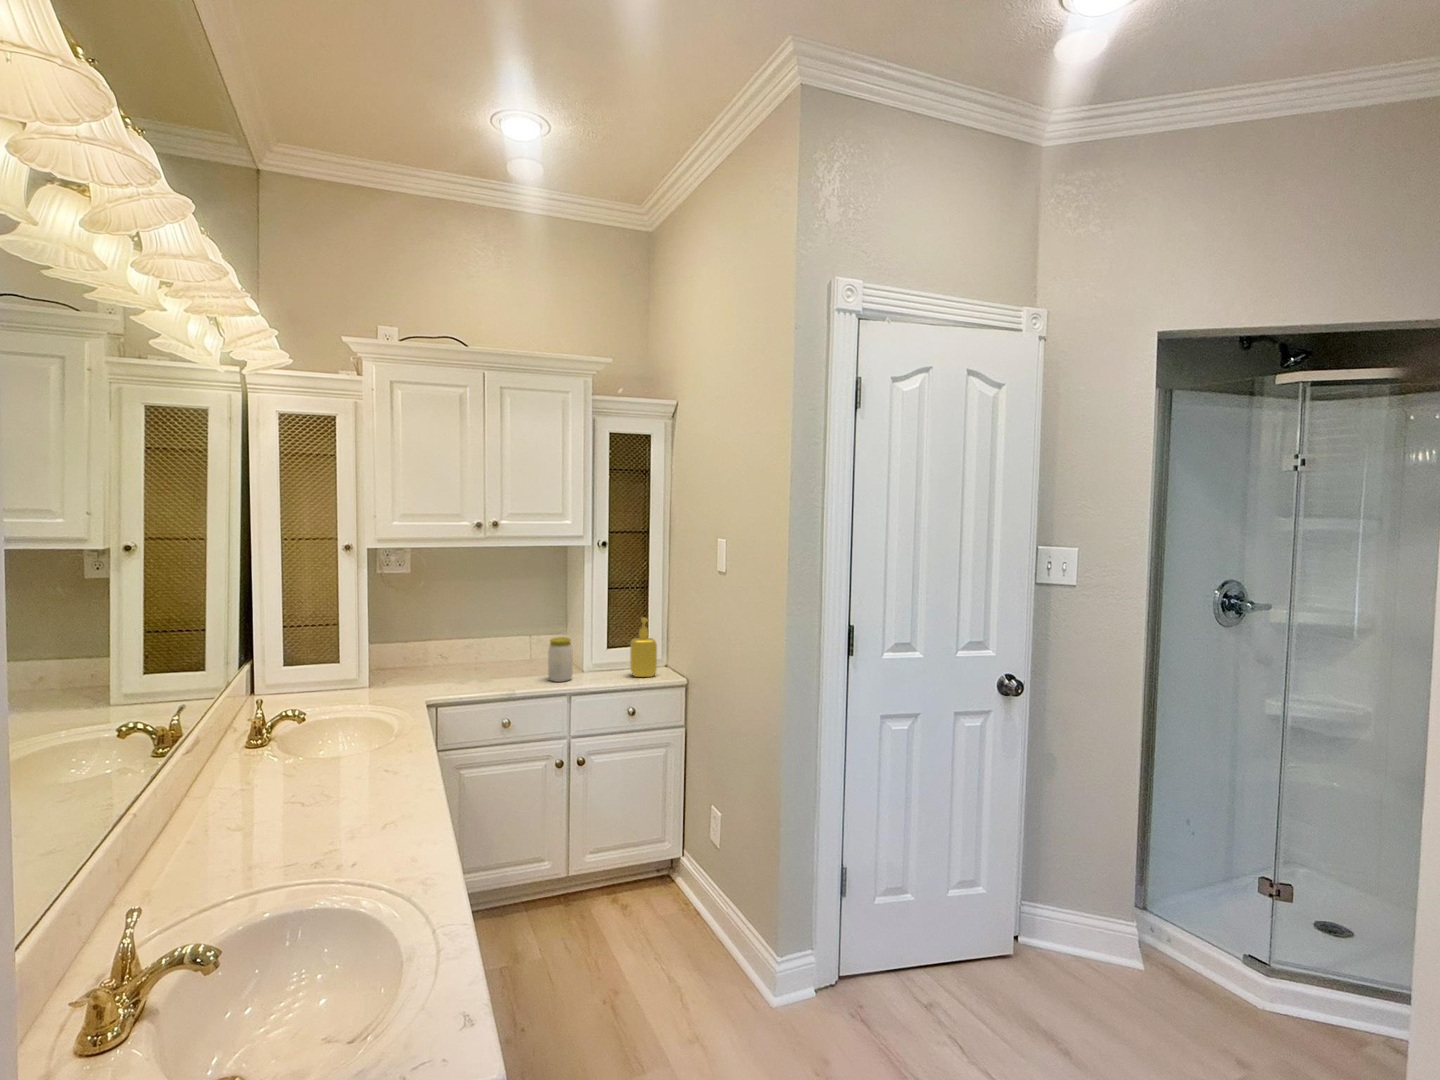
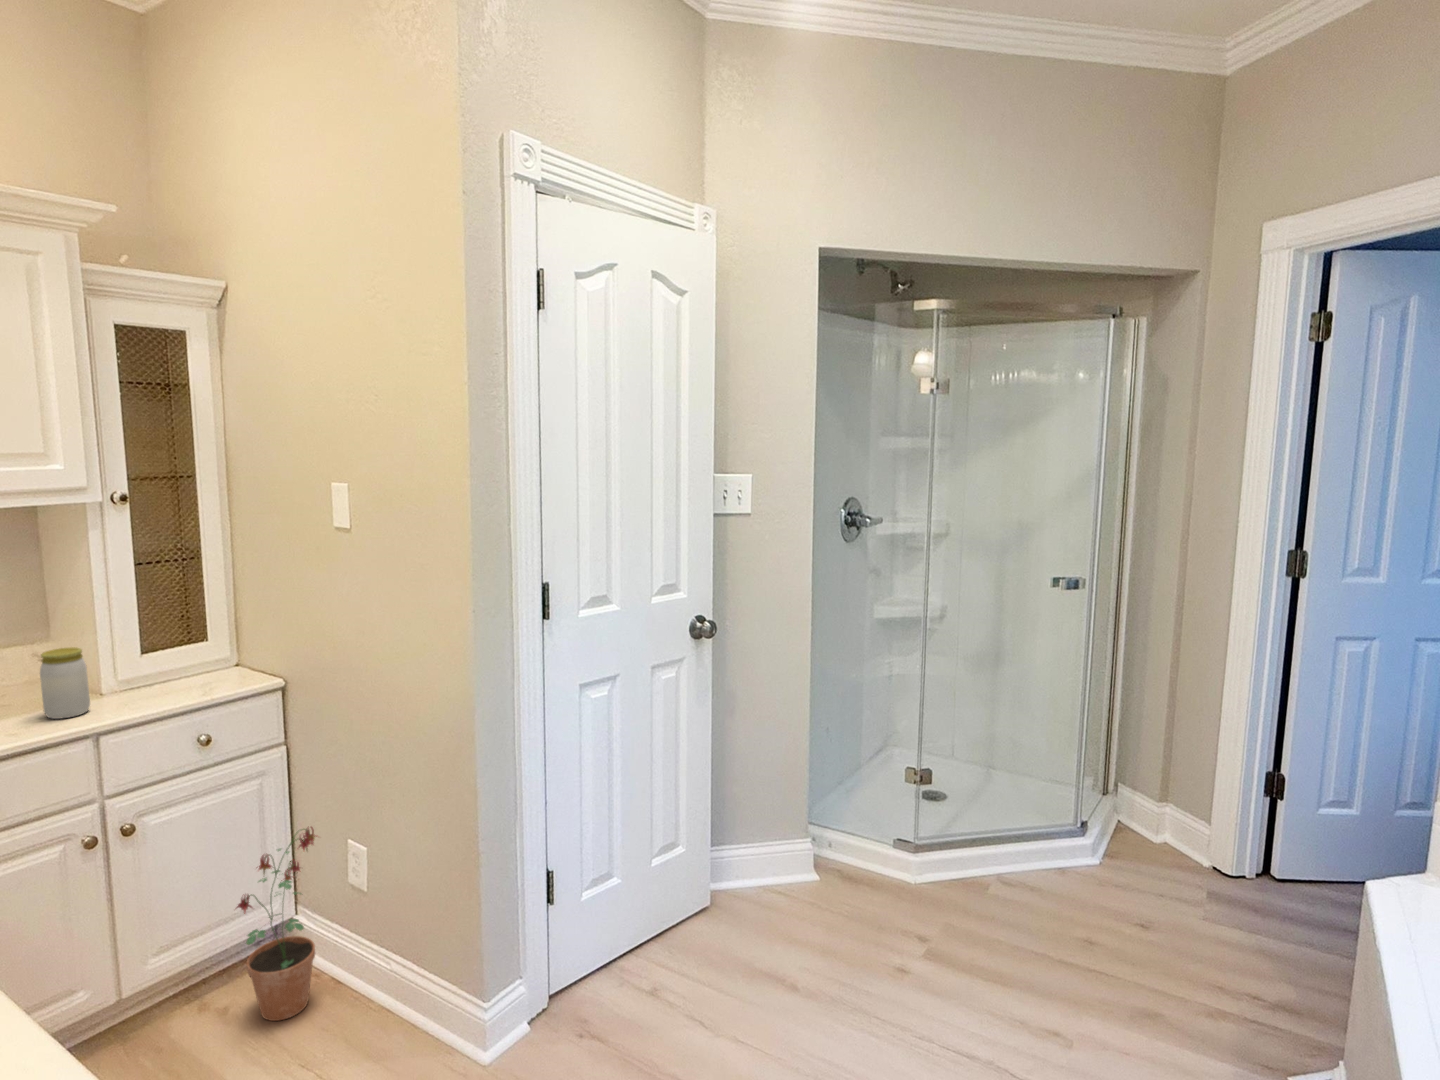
soap dispenser: present [630,618,657,677] -> none [187,602,236,689]
potted plant: none [634,788,694,925] -> present [236,827,317,1021]

